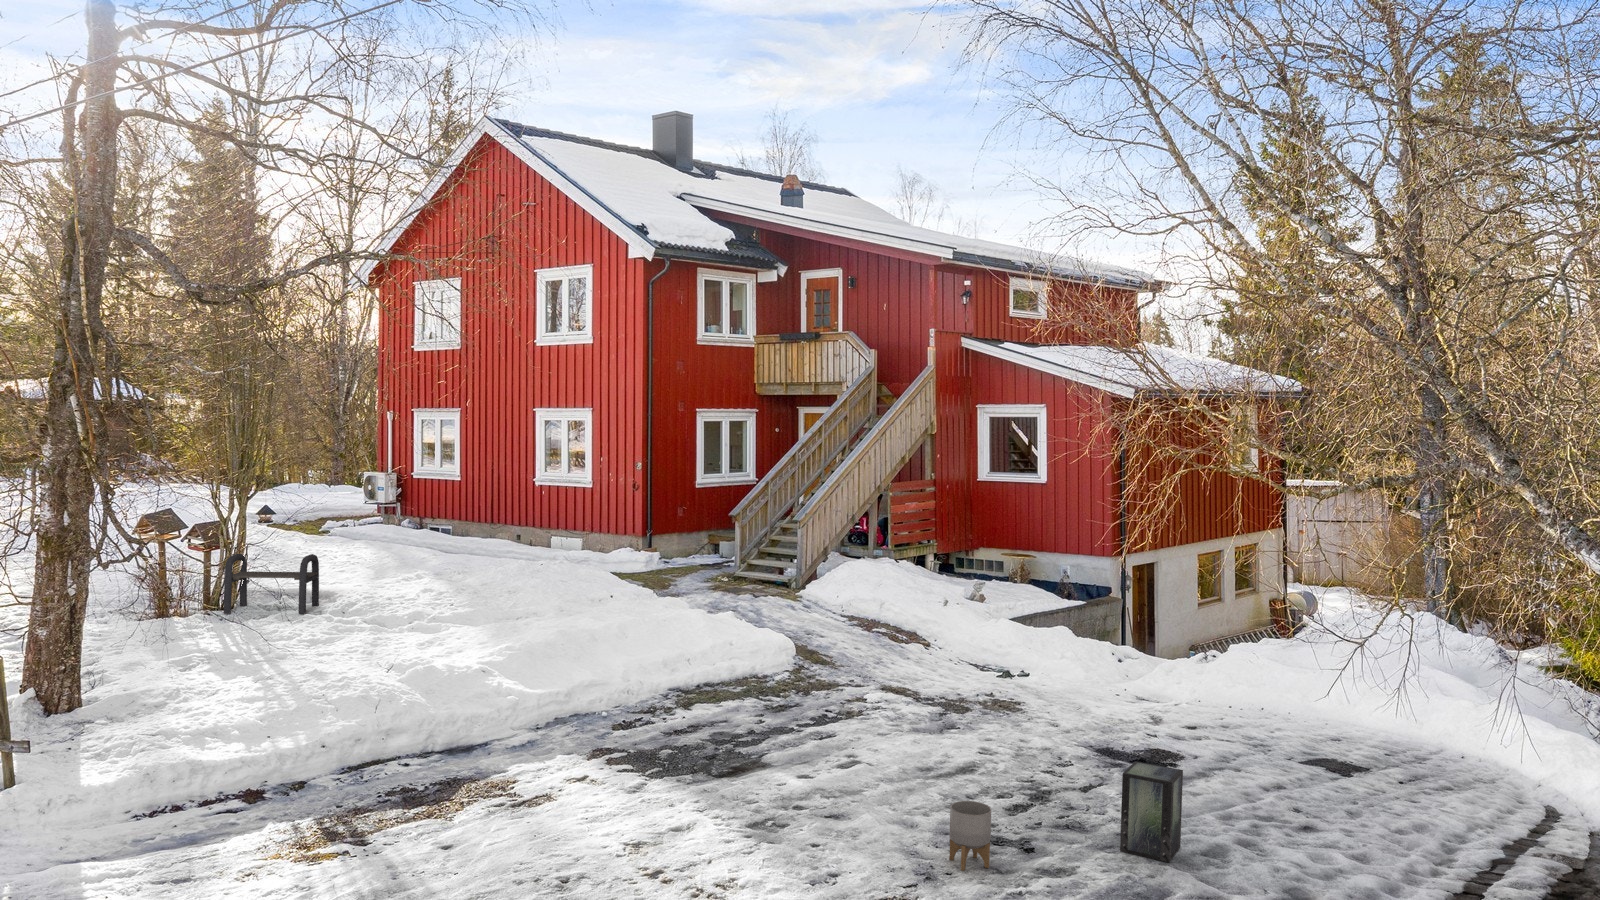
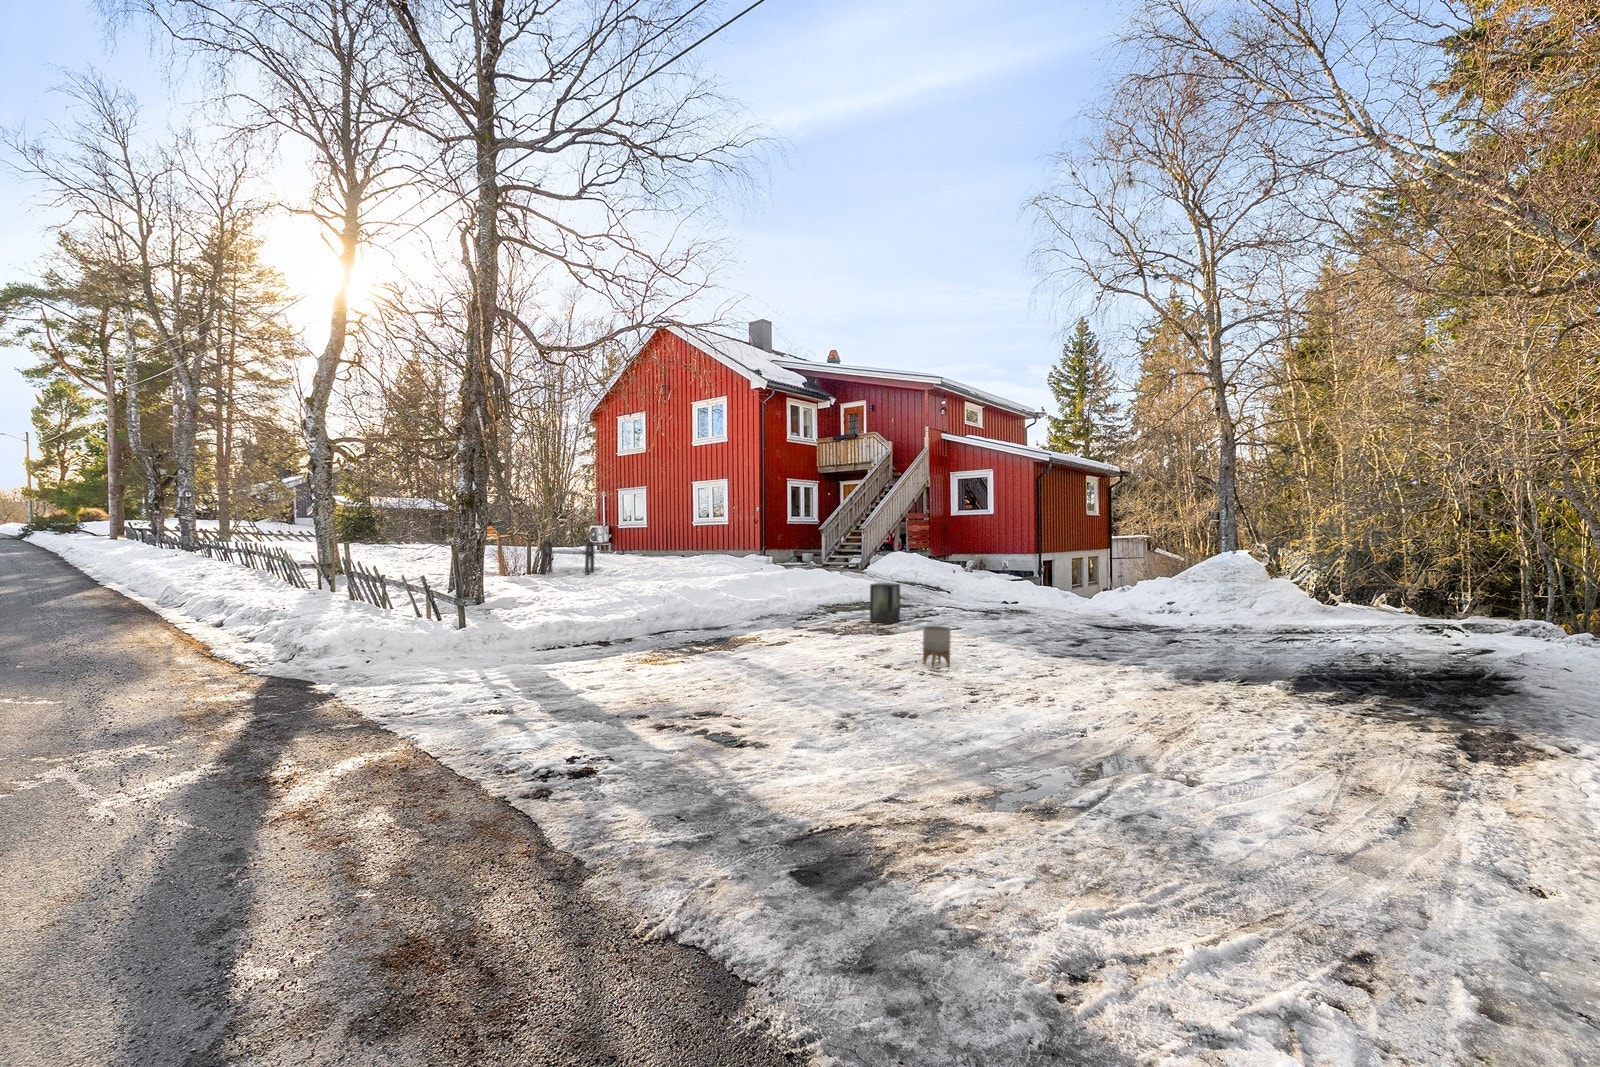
storage box: present [1120,761,1183,862] -> present [870,583,900,624]
planter: present [949,801,991,871] -> present [923,626,951,667]

